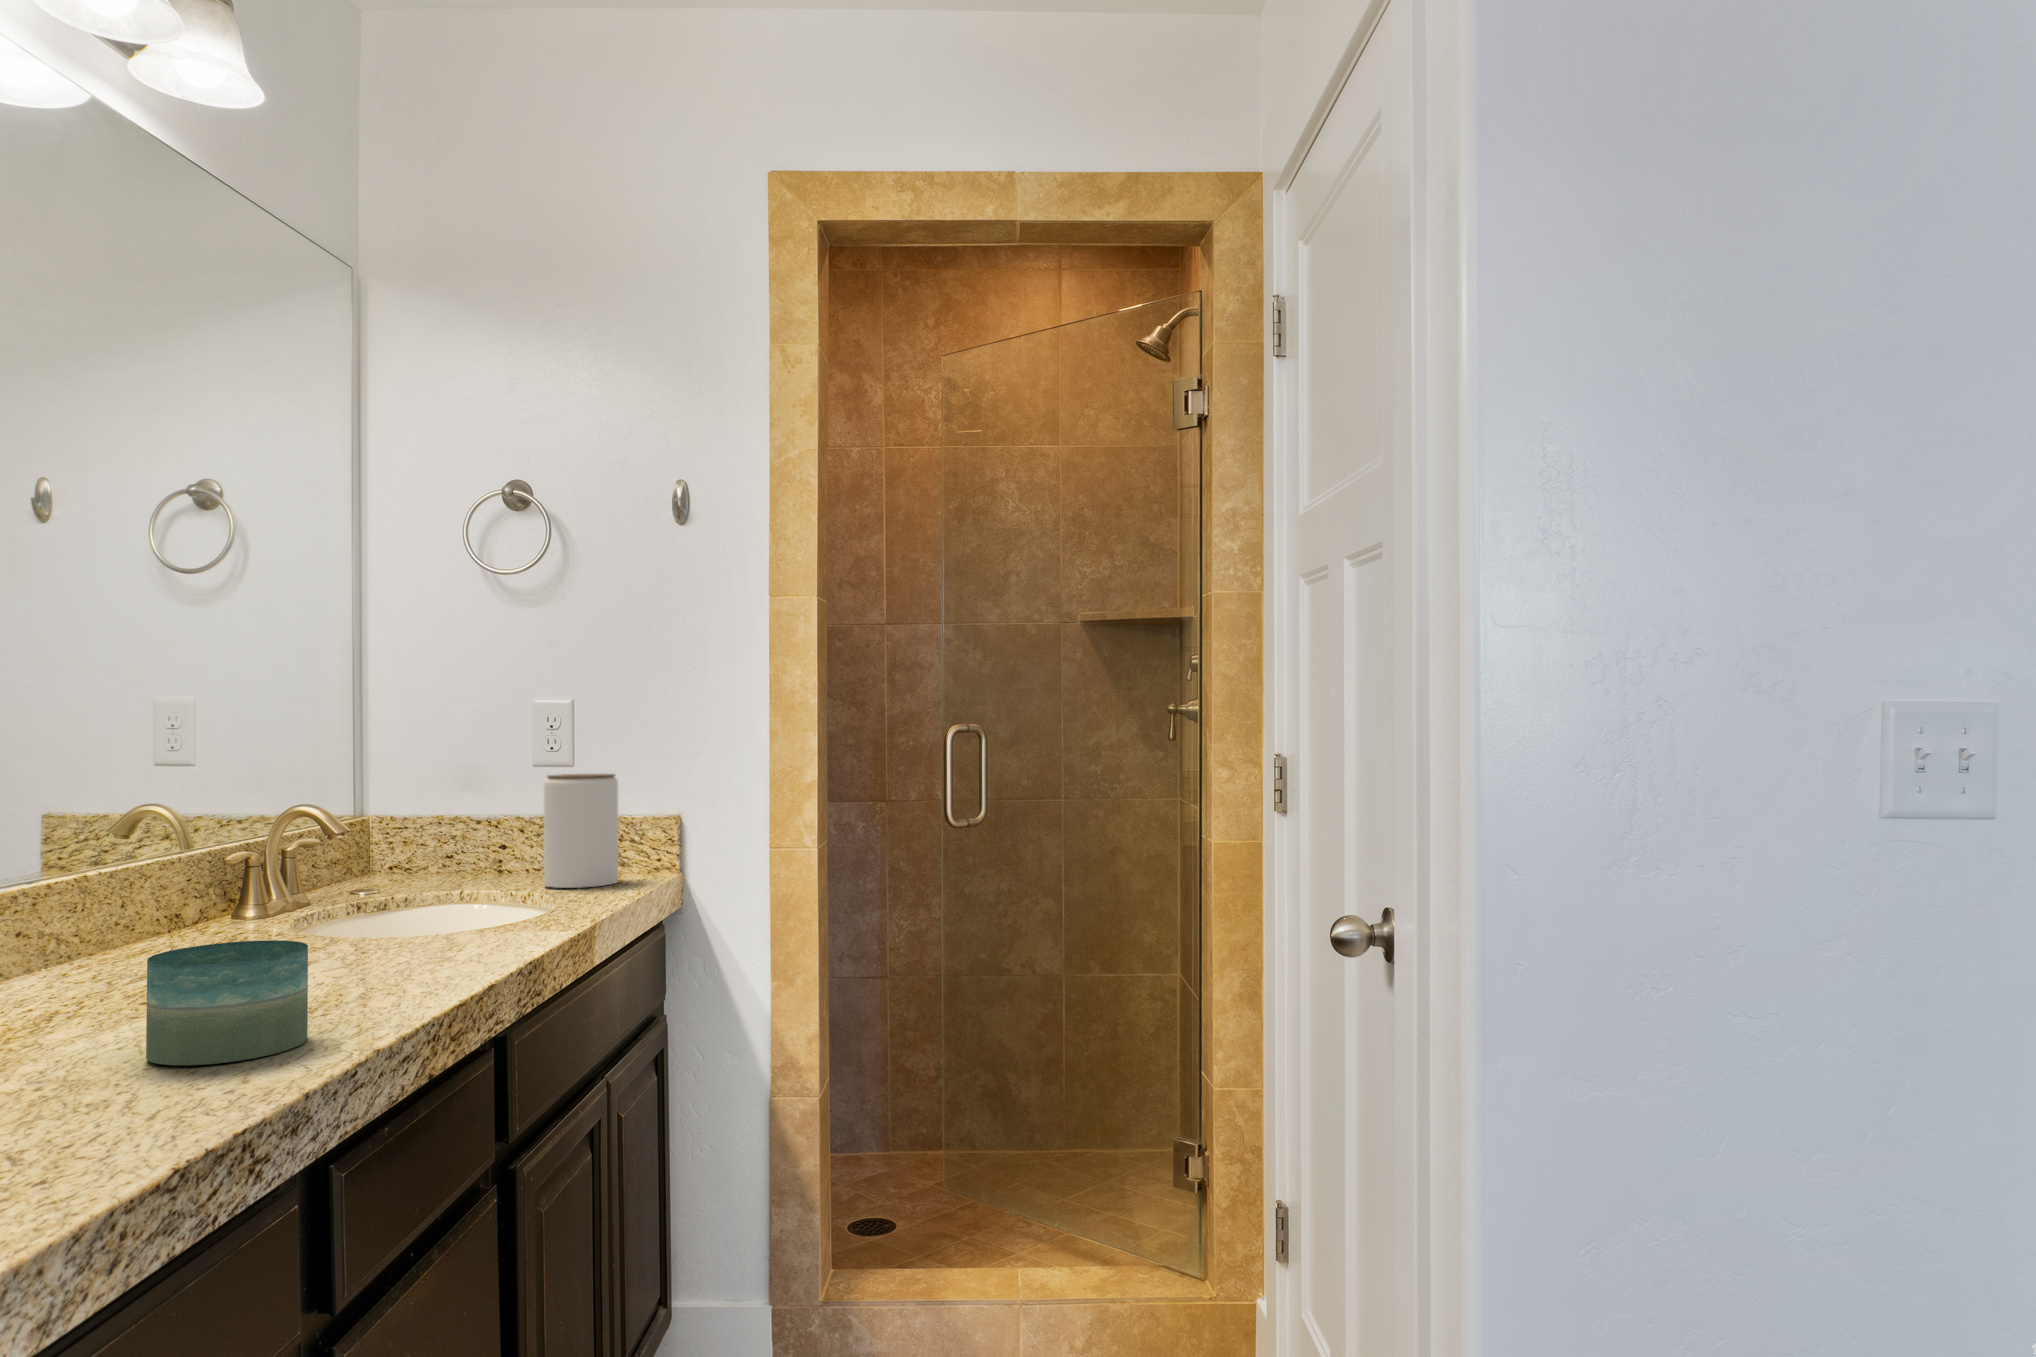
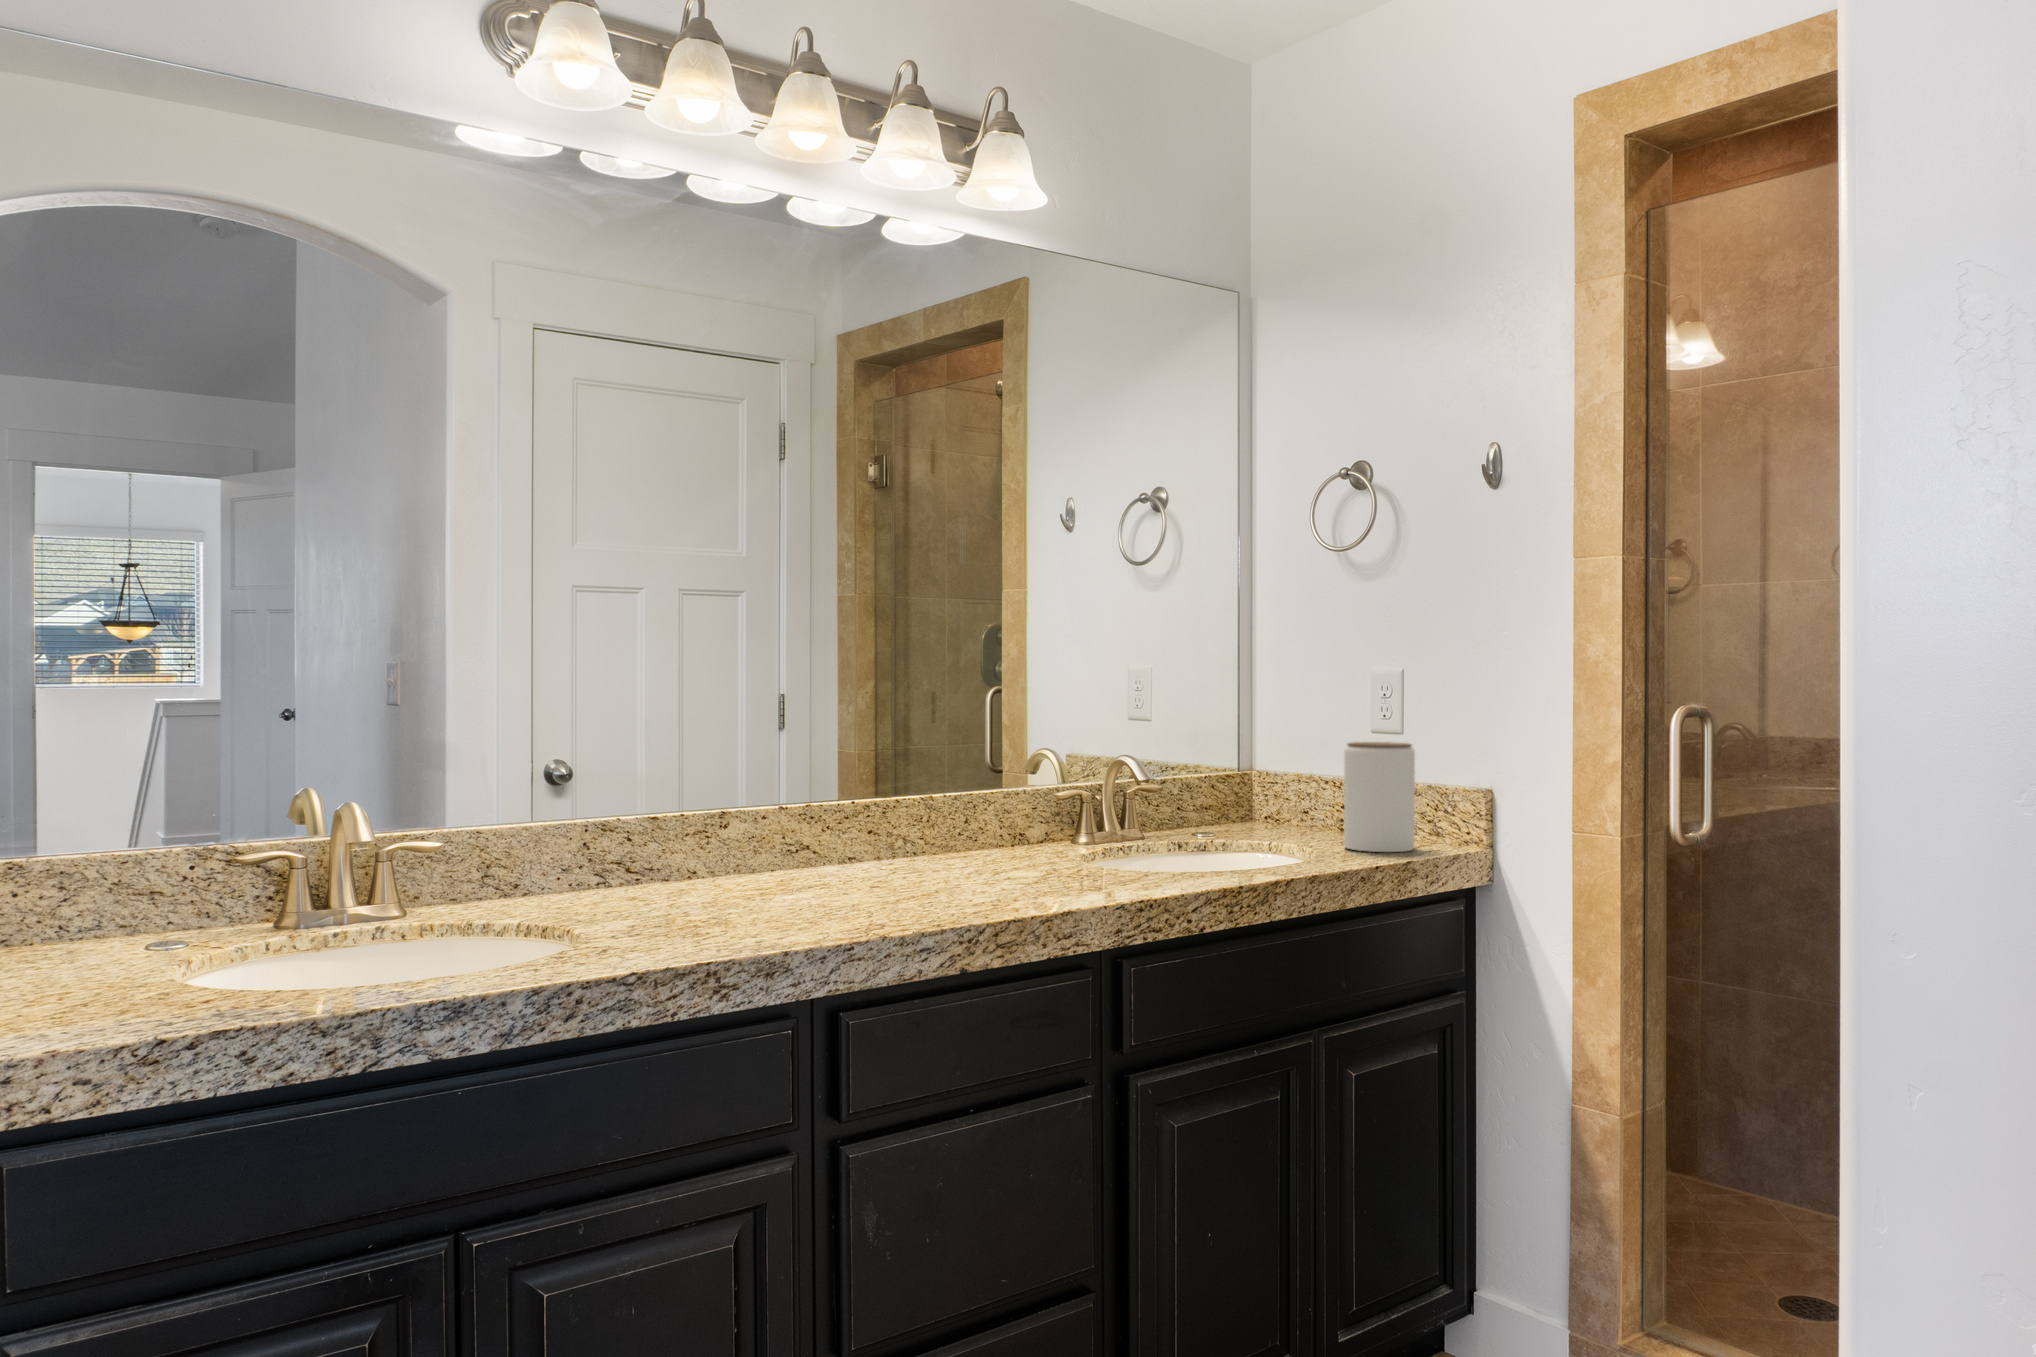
candle: present [146,940,308,1065] -> none [782,849,880,929]

